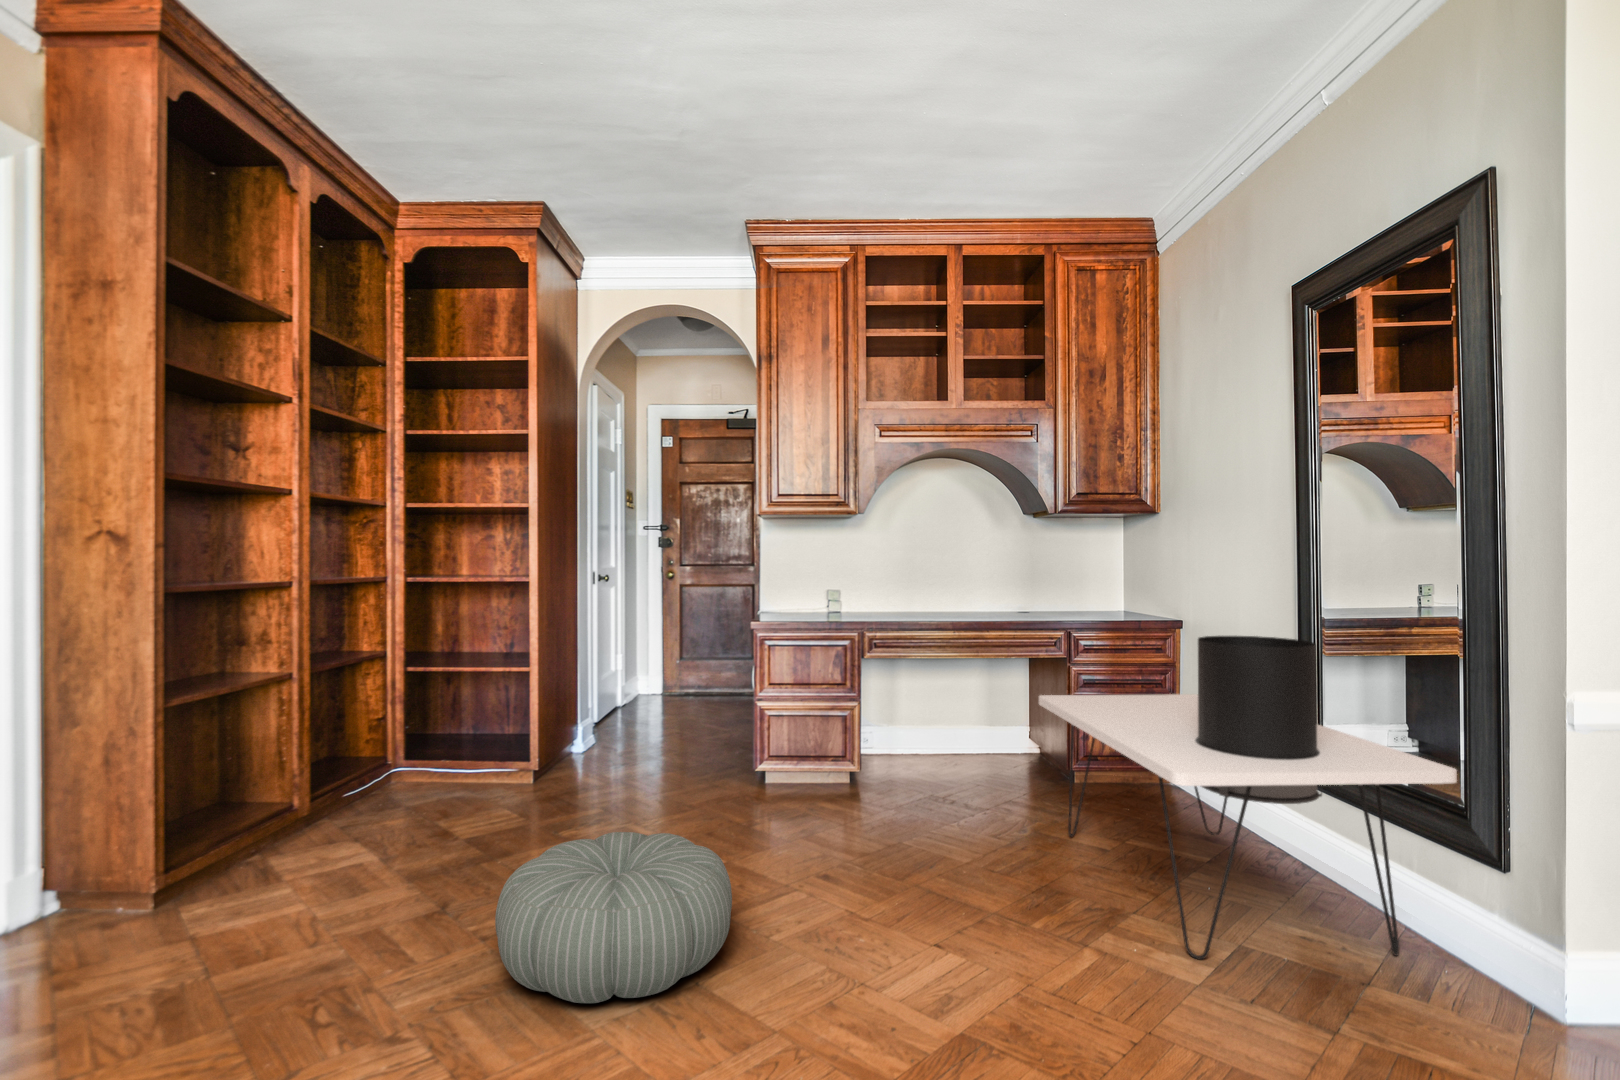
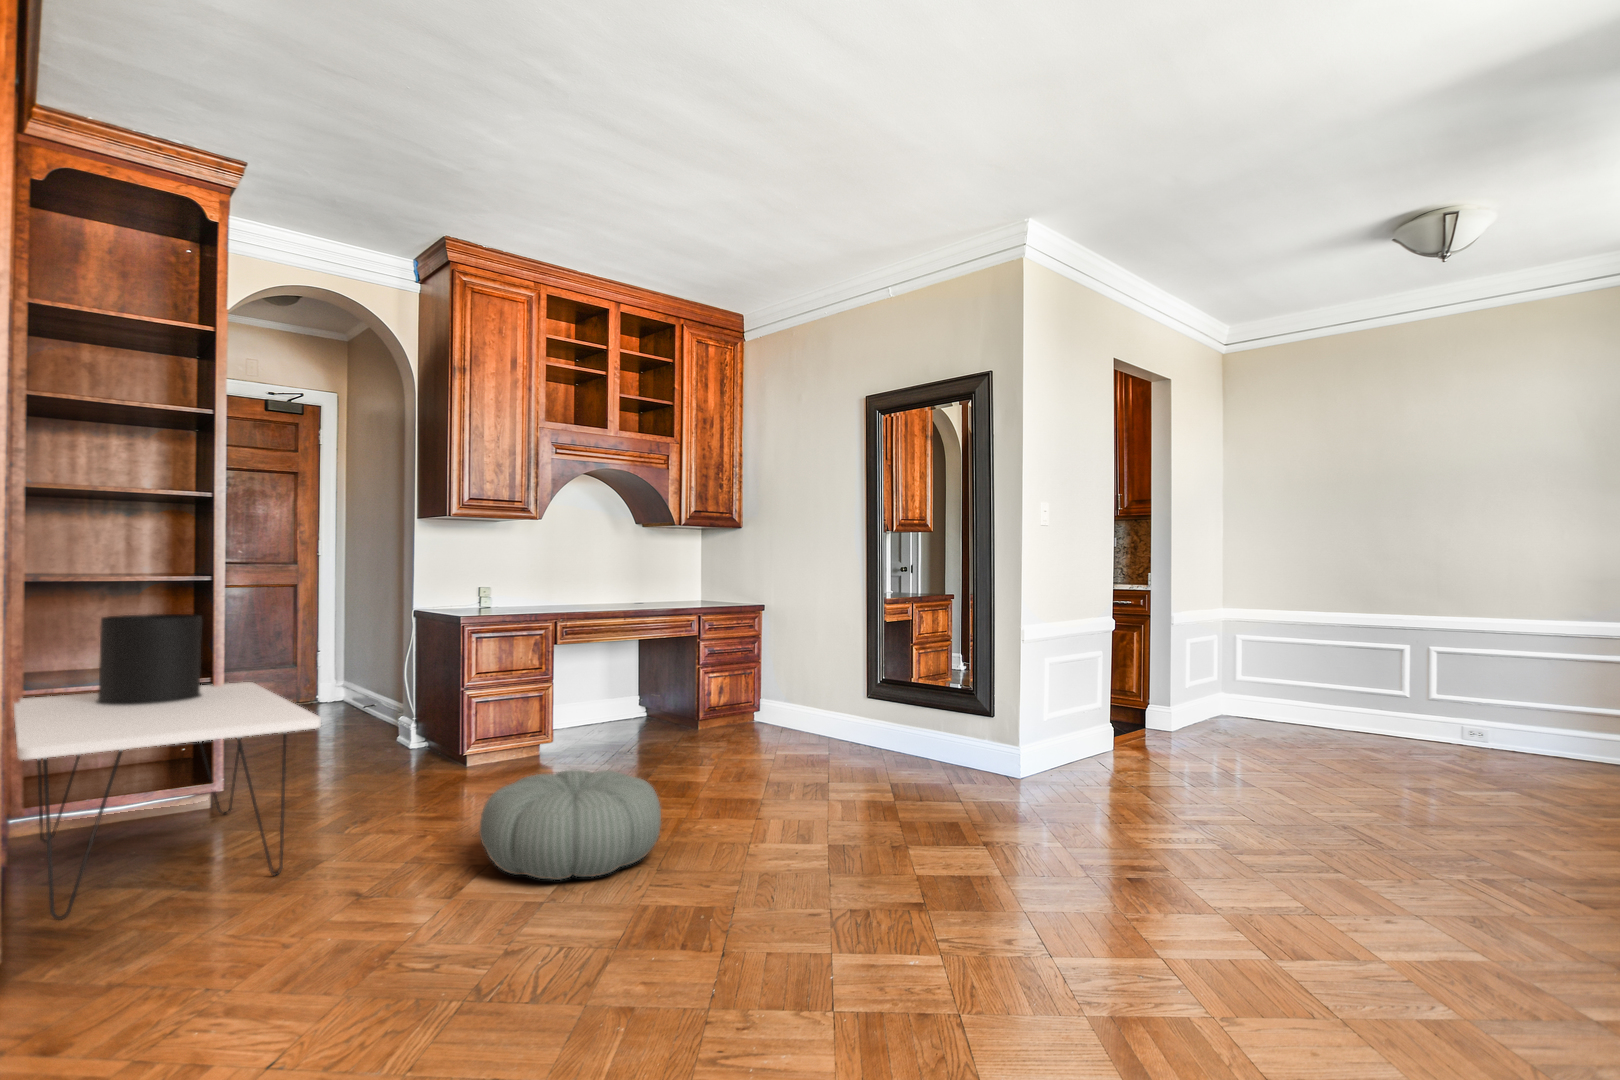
side table: present [1039,636,1457,959] -> present [14,614,321,920]

